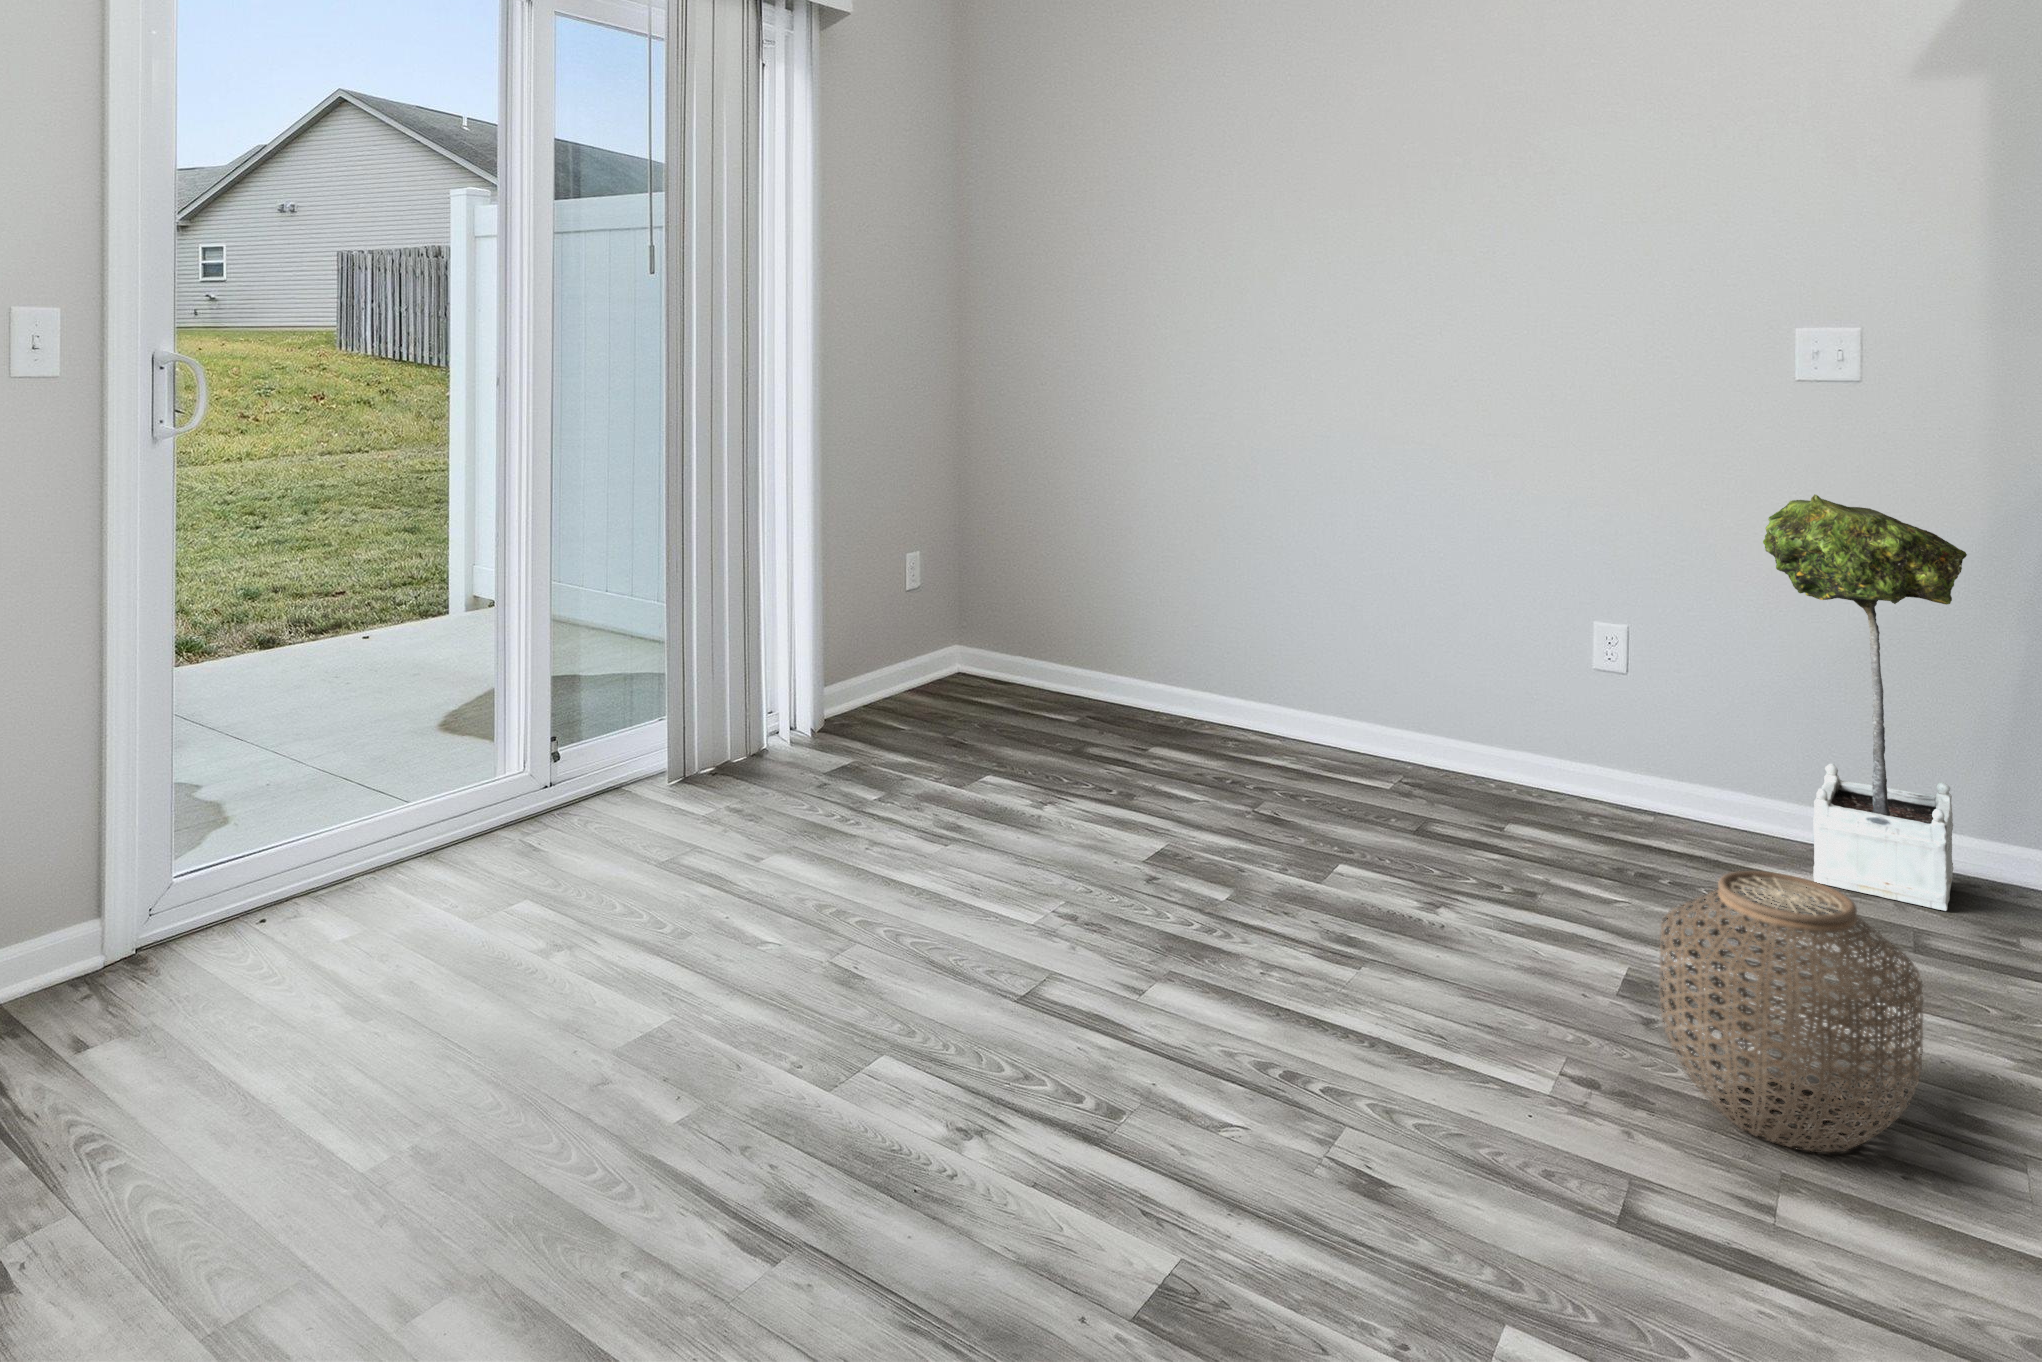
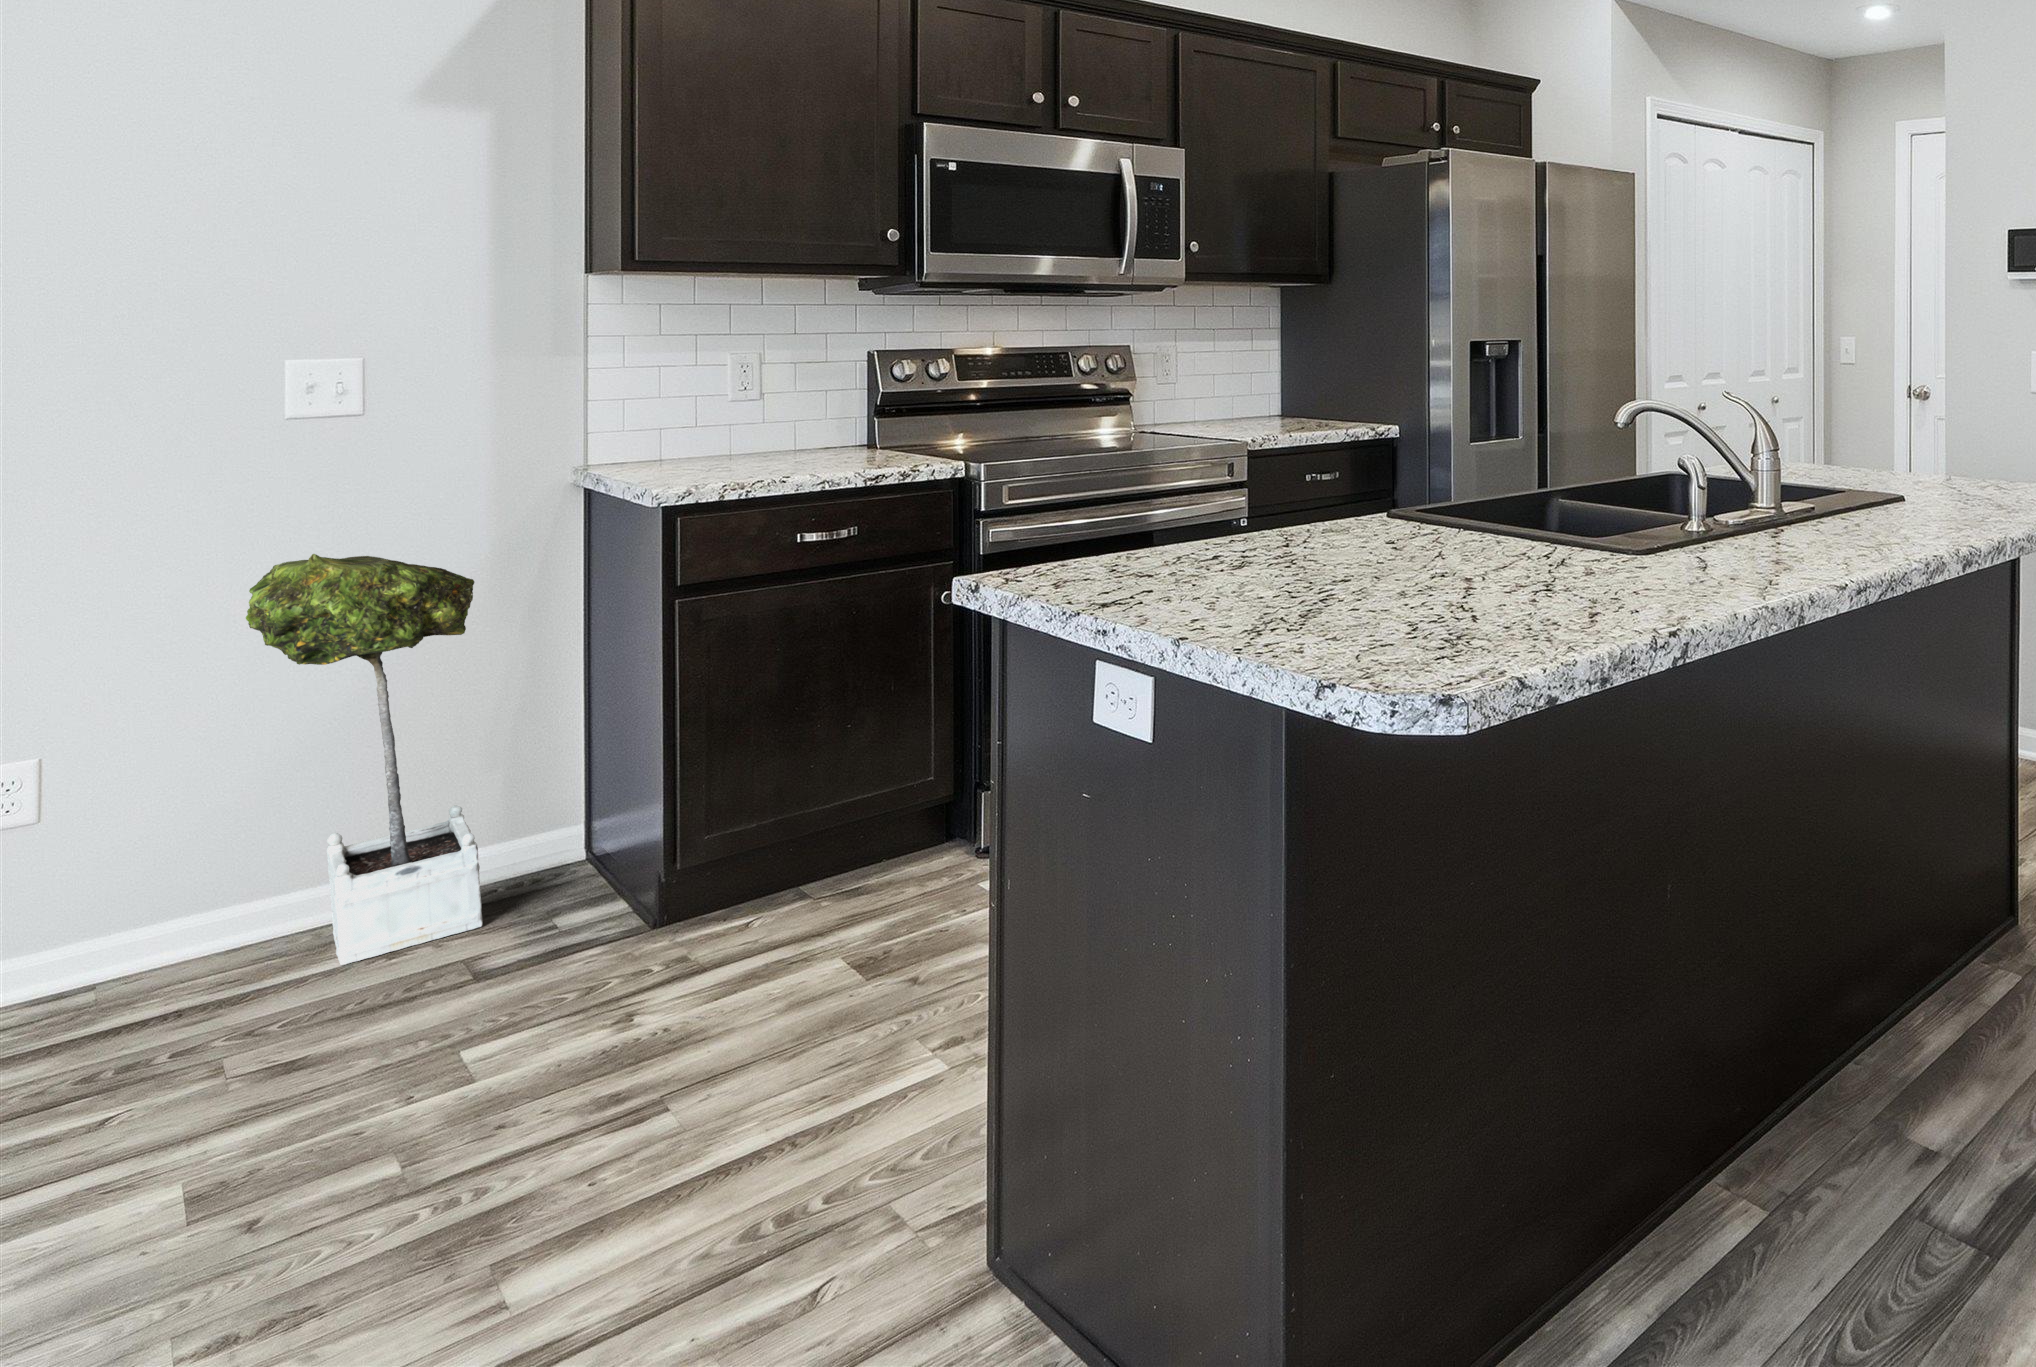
woven basket: present [1660,871,1923,1152] -> none [297,957,591,1255]

